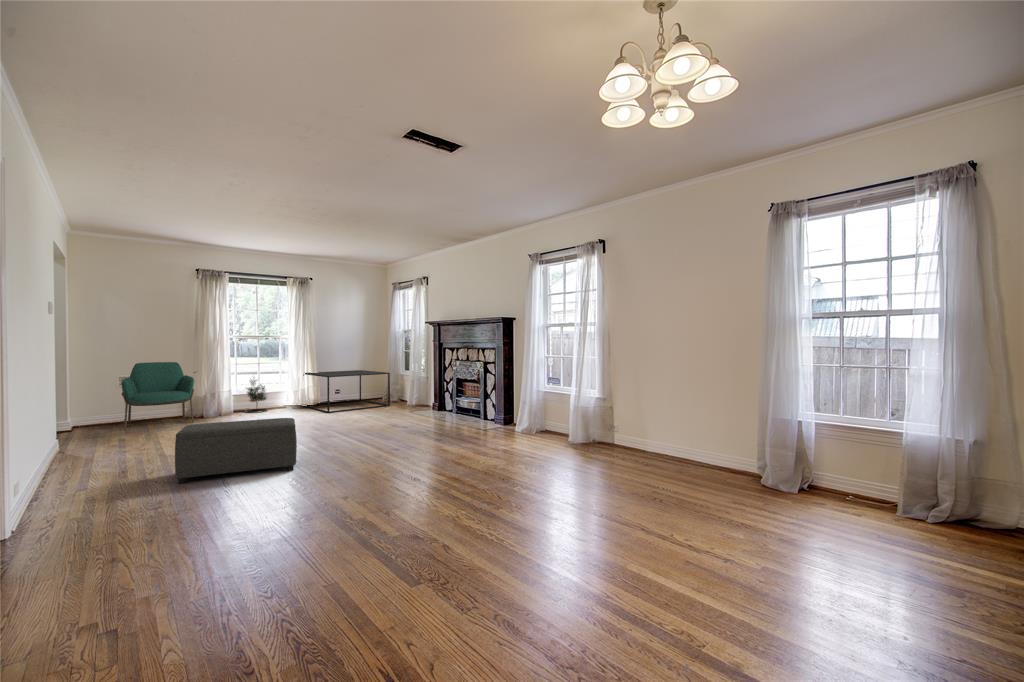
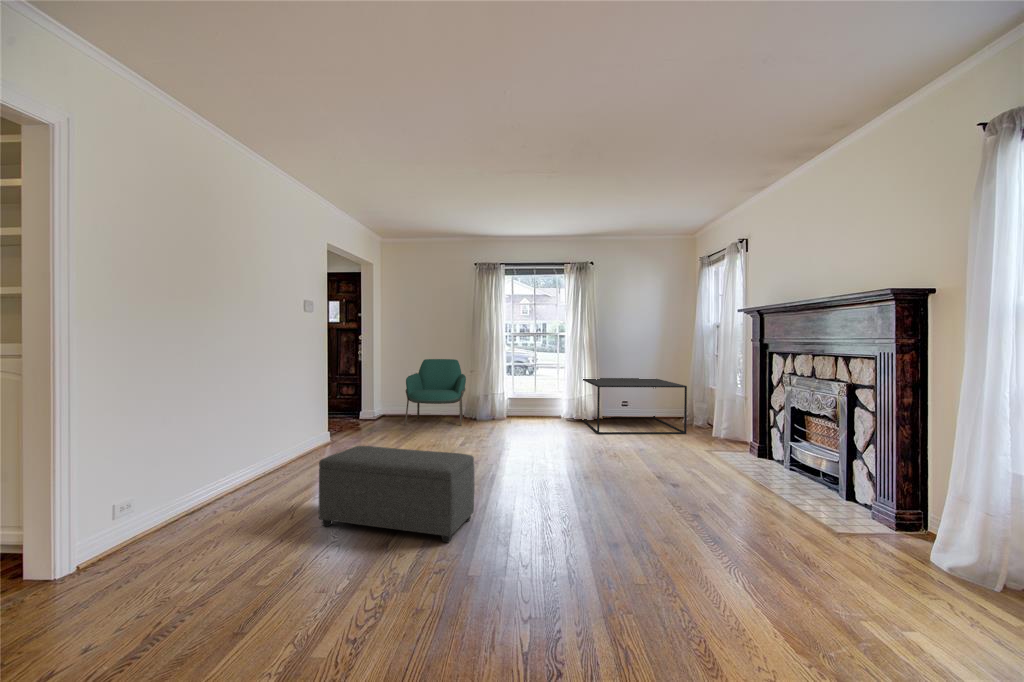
potted tree: present [245,380,268,413] -> none [517,377,542,421]

